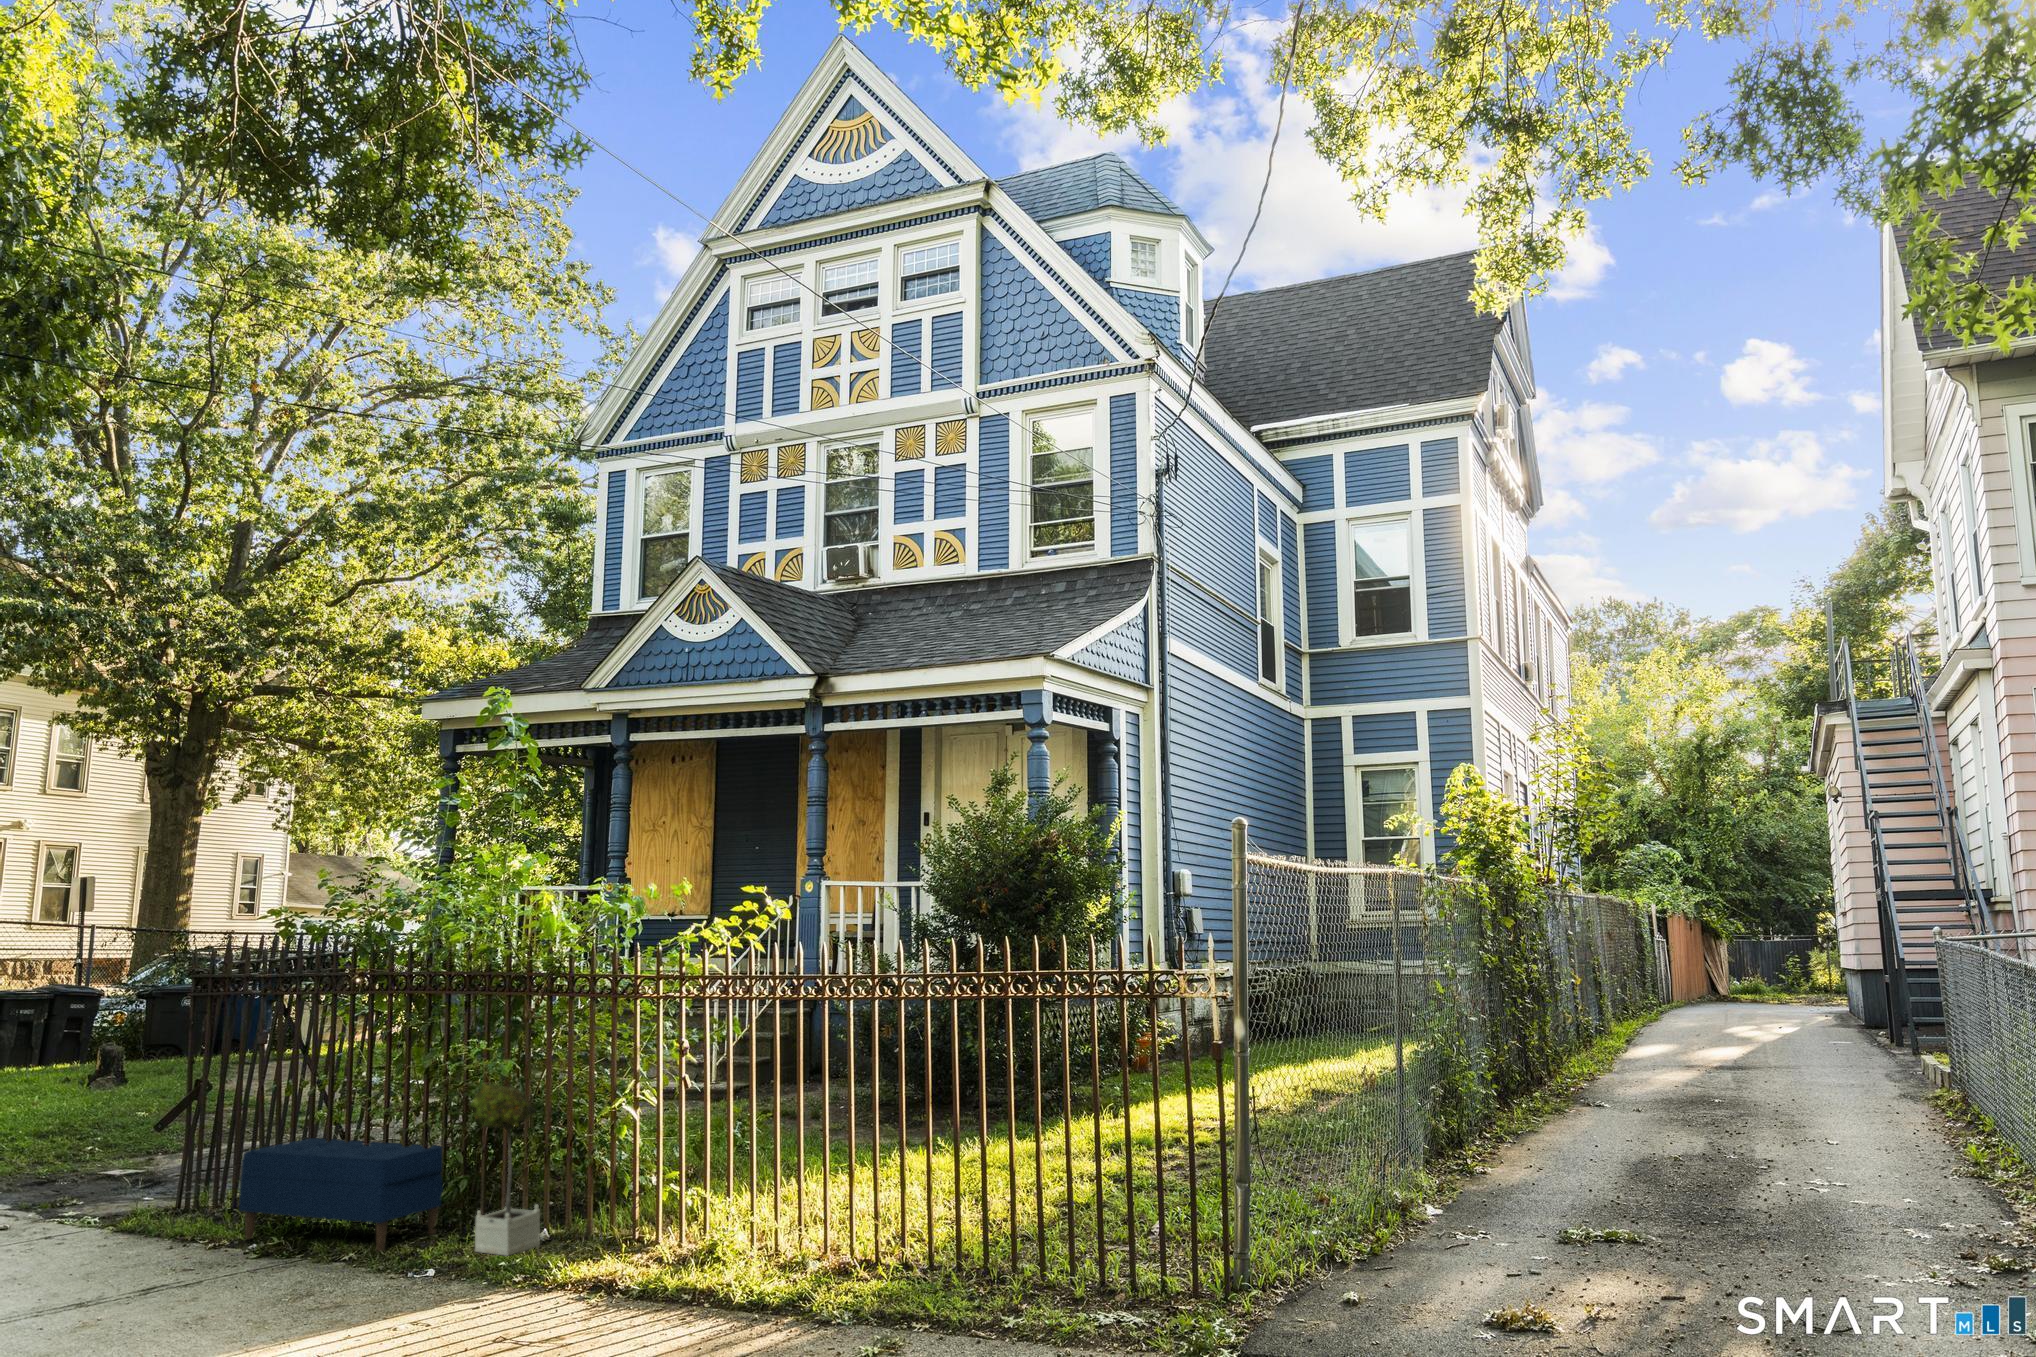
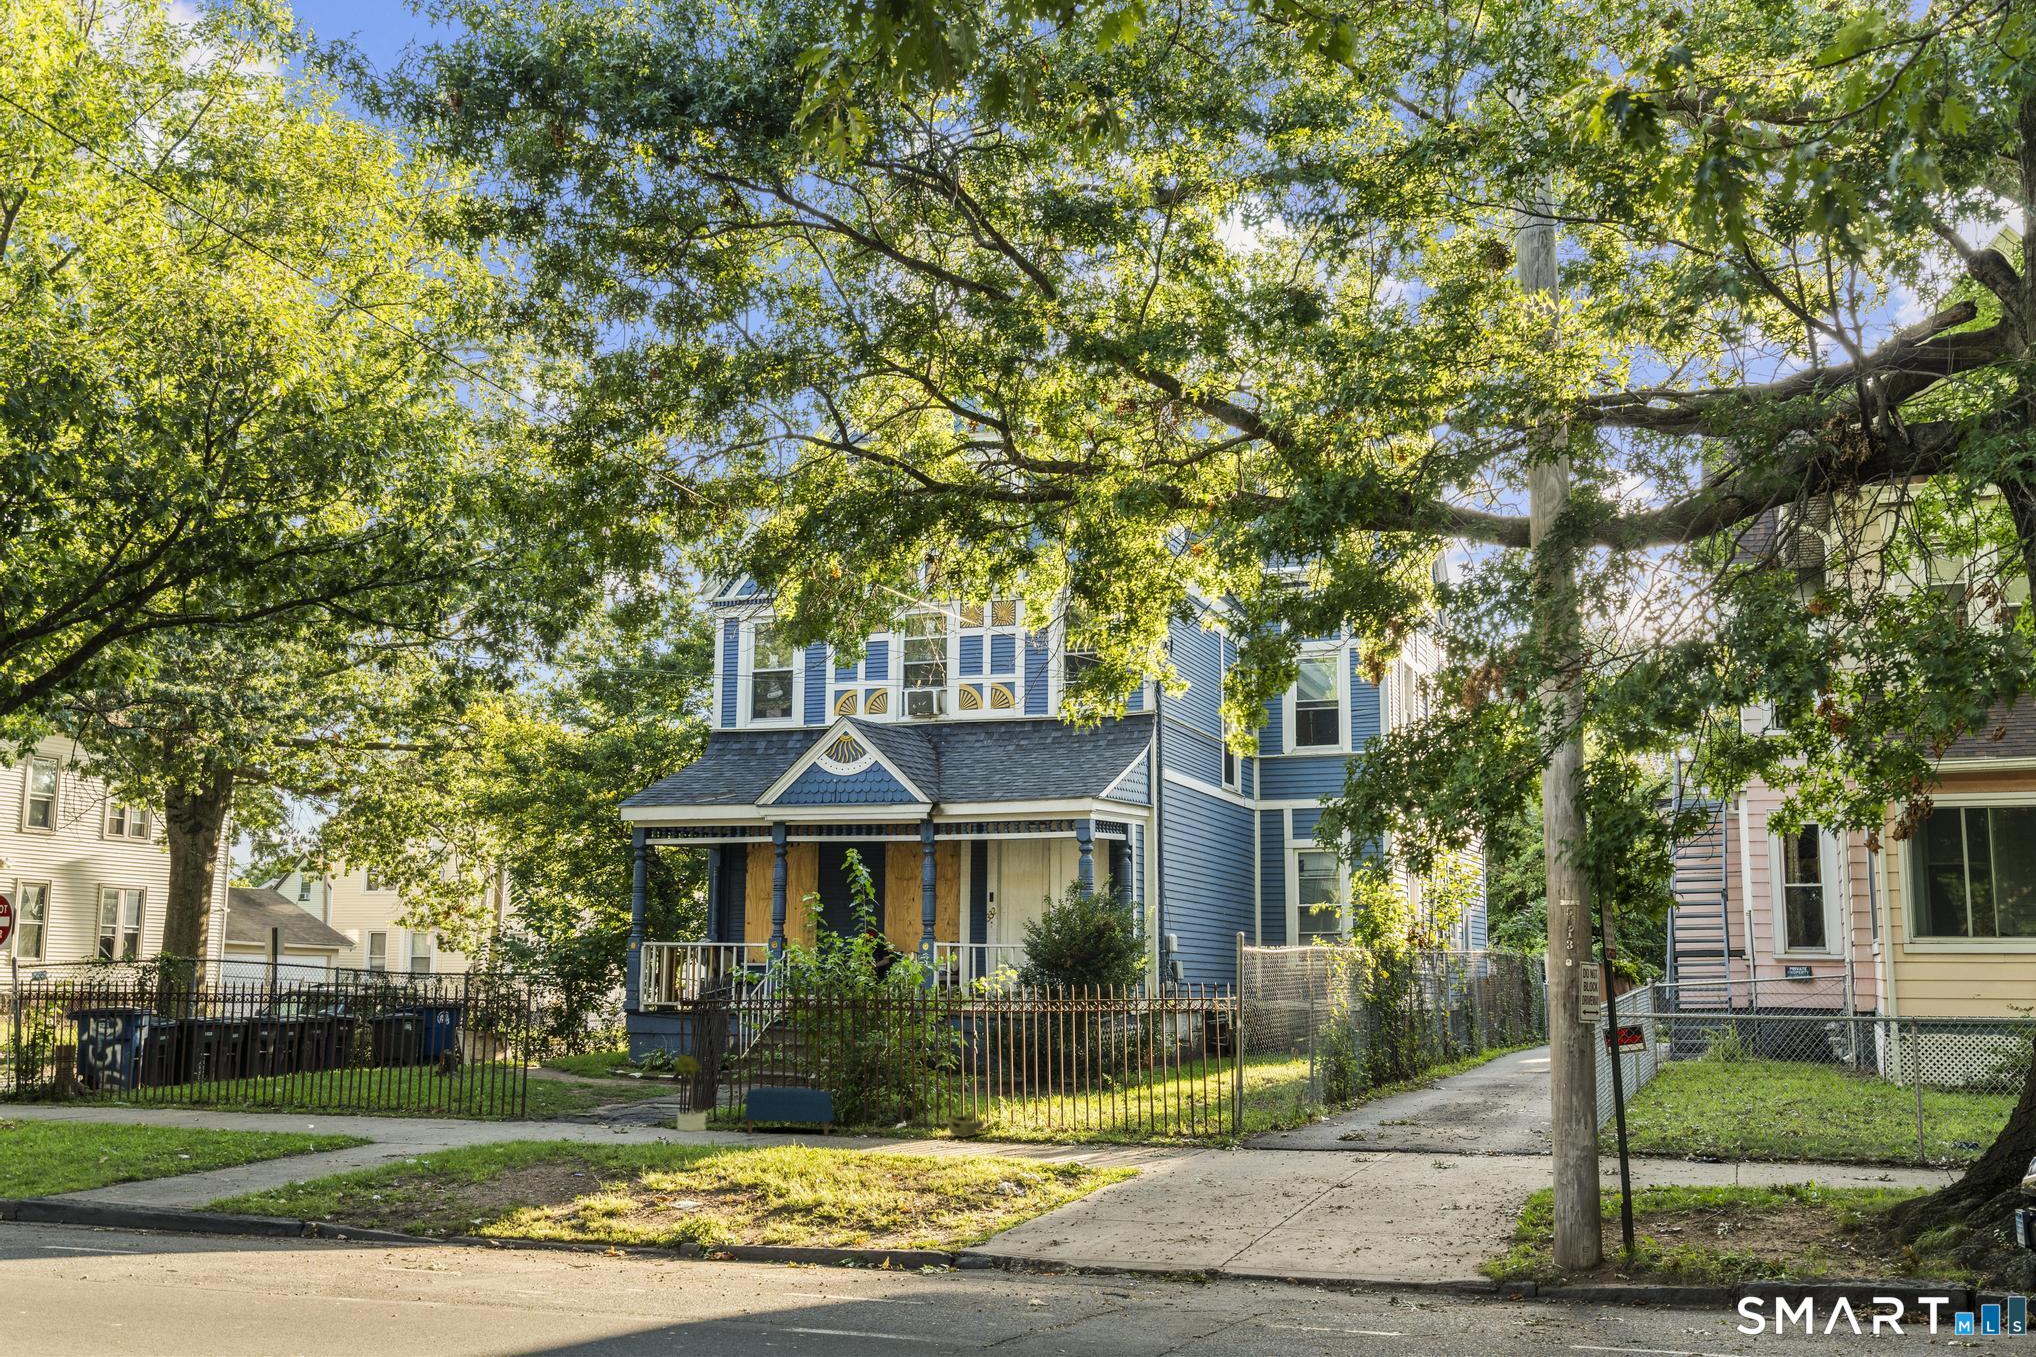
potted tree: present [471,1083,540,1256] -> present [675,1055,706,1132]
woven basket: none [600,1214,694,1270] -> present [947,1116,984,1137]

